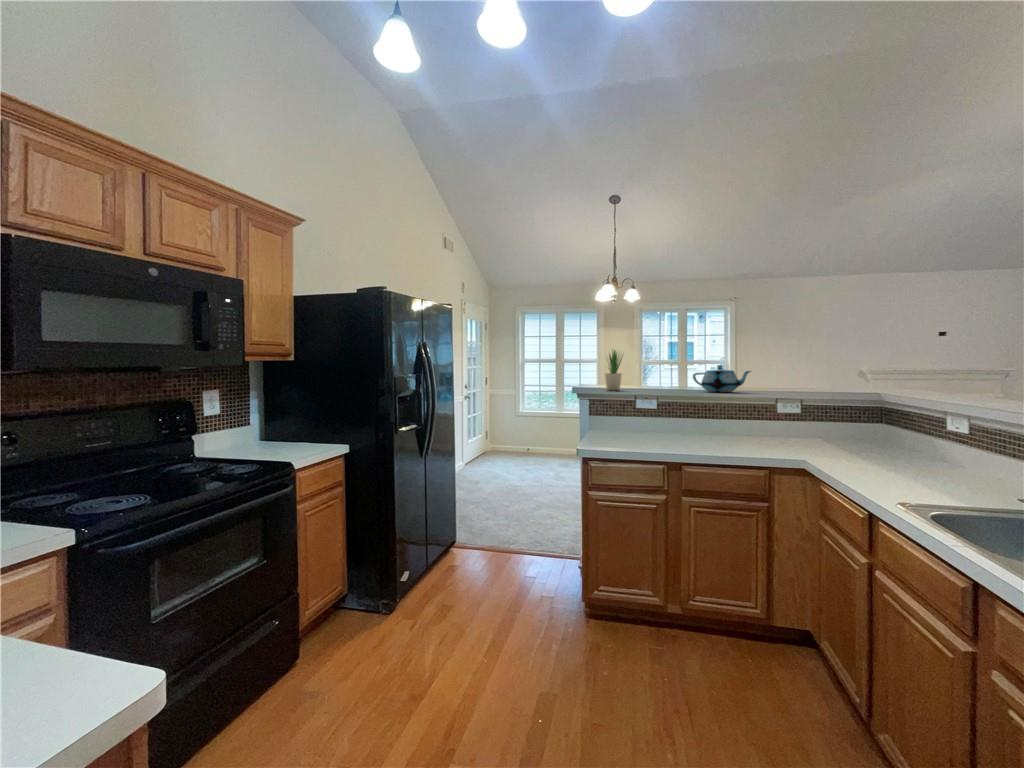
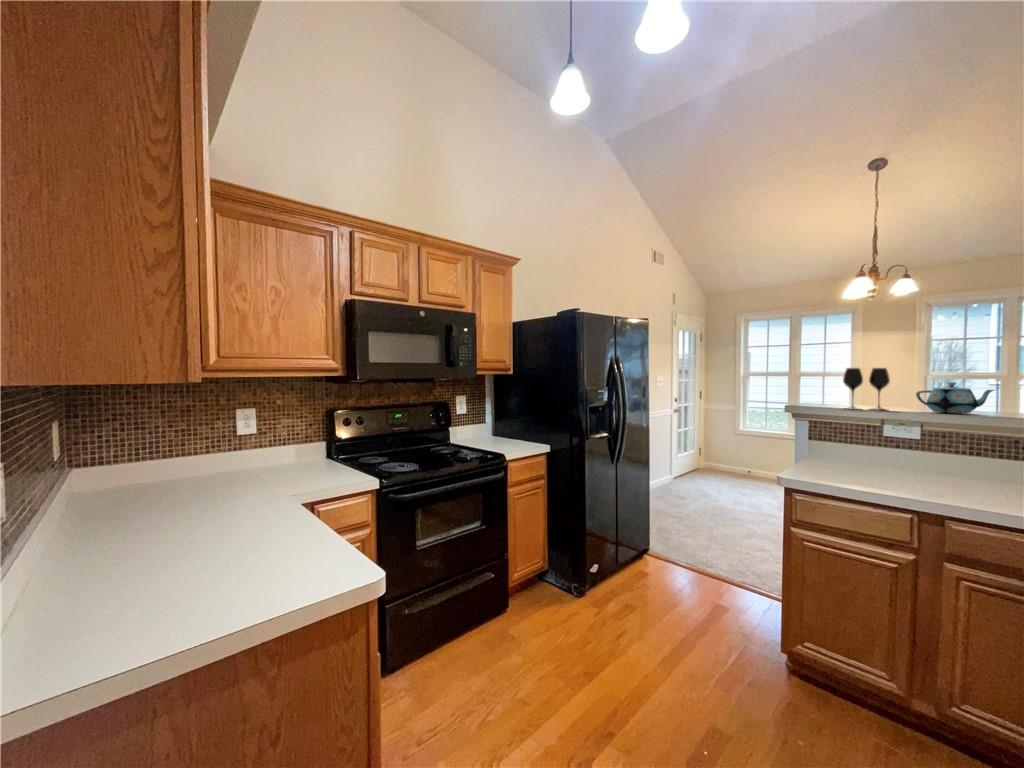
potted plant: present [605,350,623,390] -> none [807,357,829,407]
wine glass: none [636,353,673,391] -> present [843,368,890,410]

